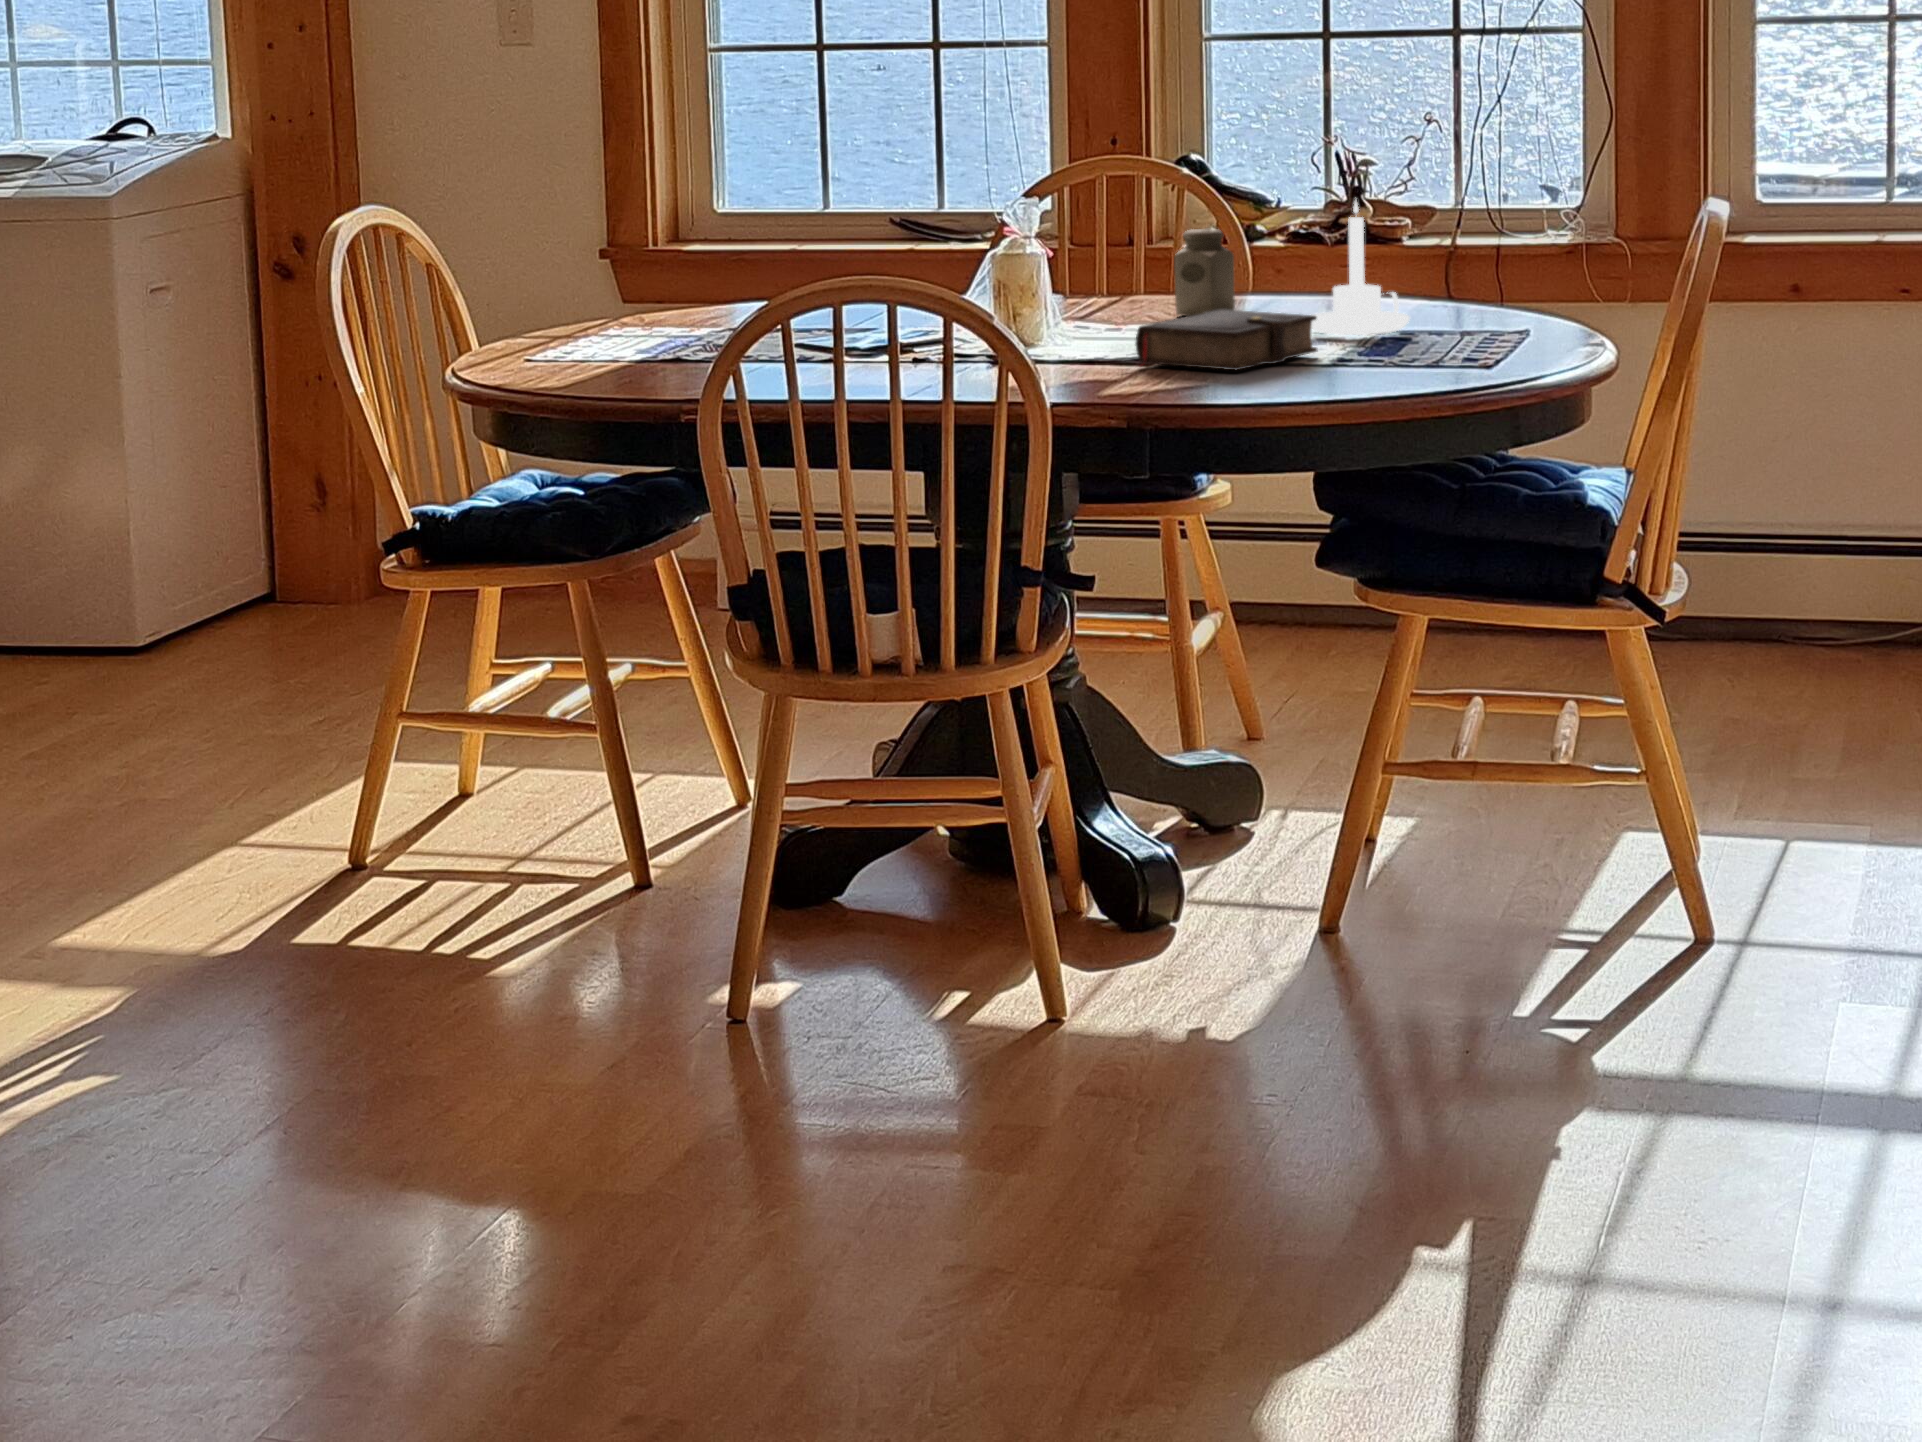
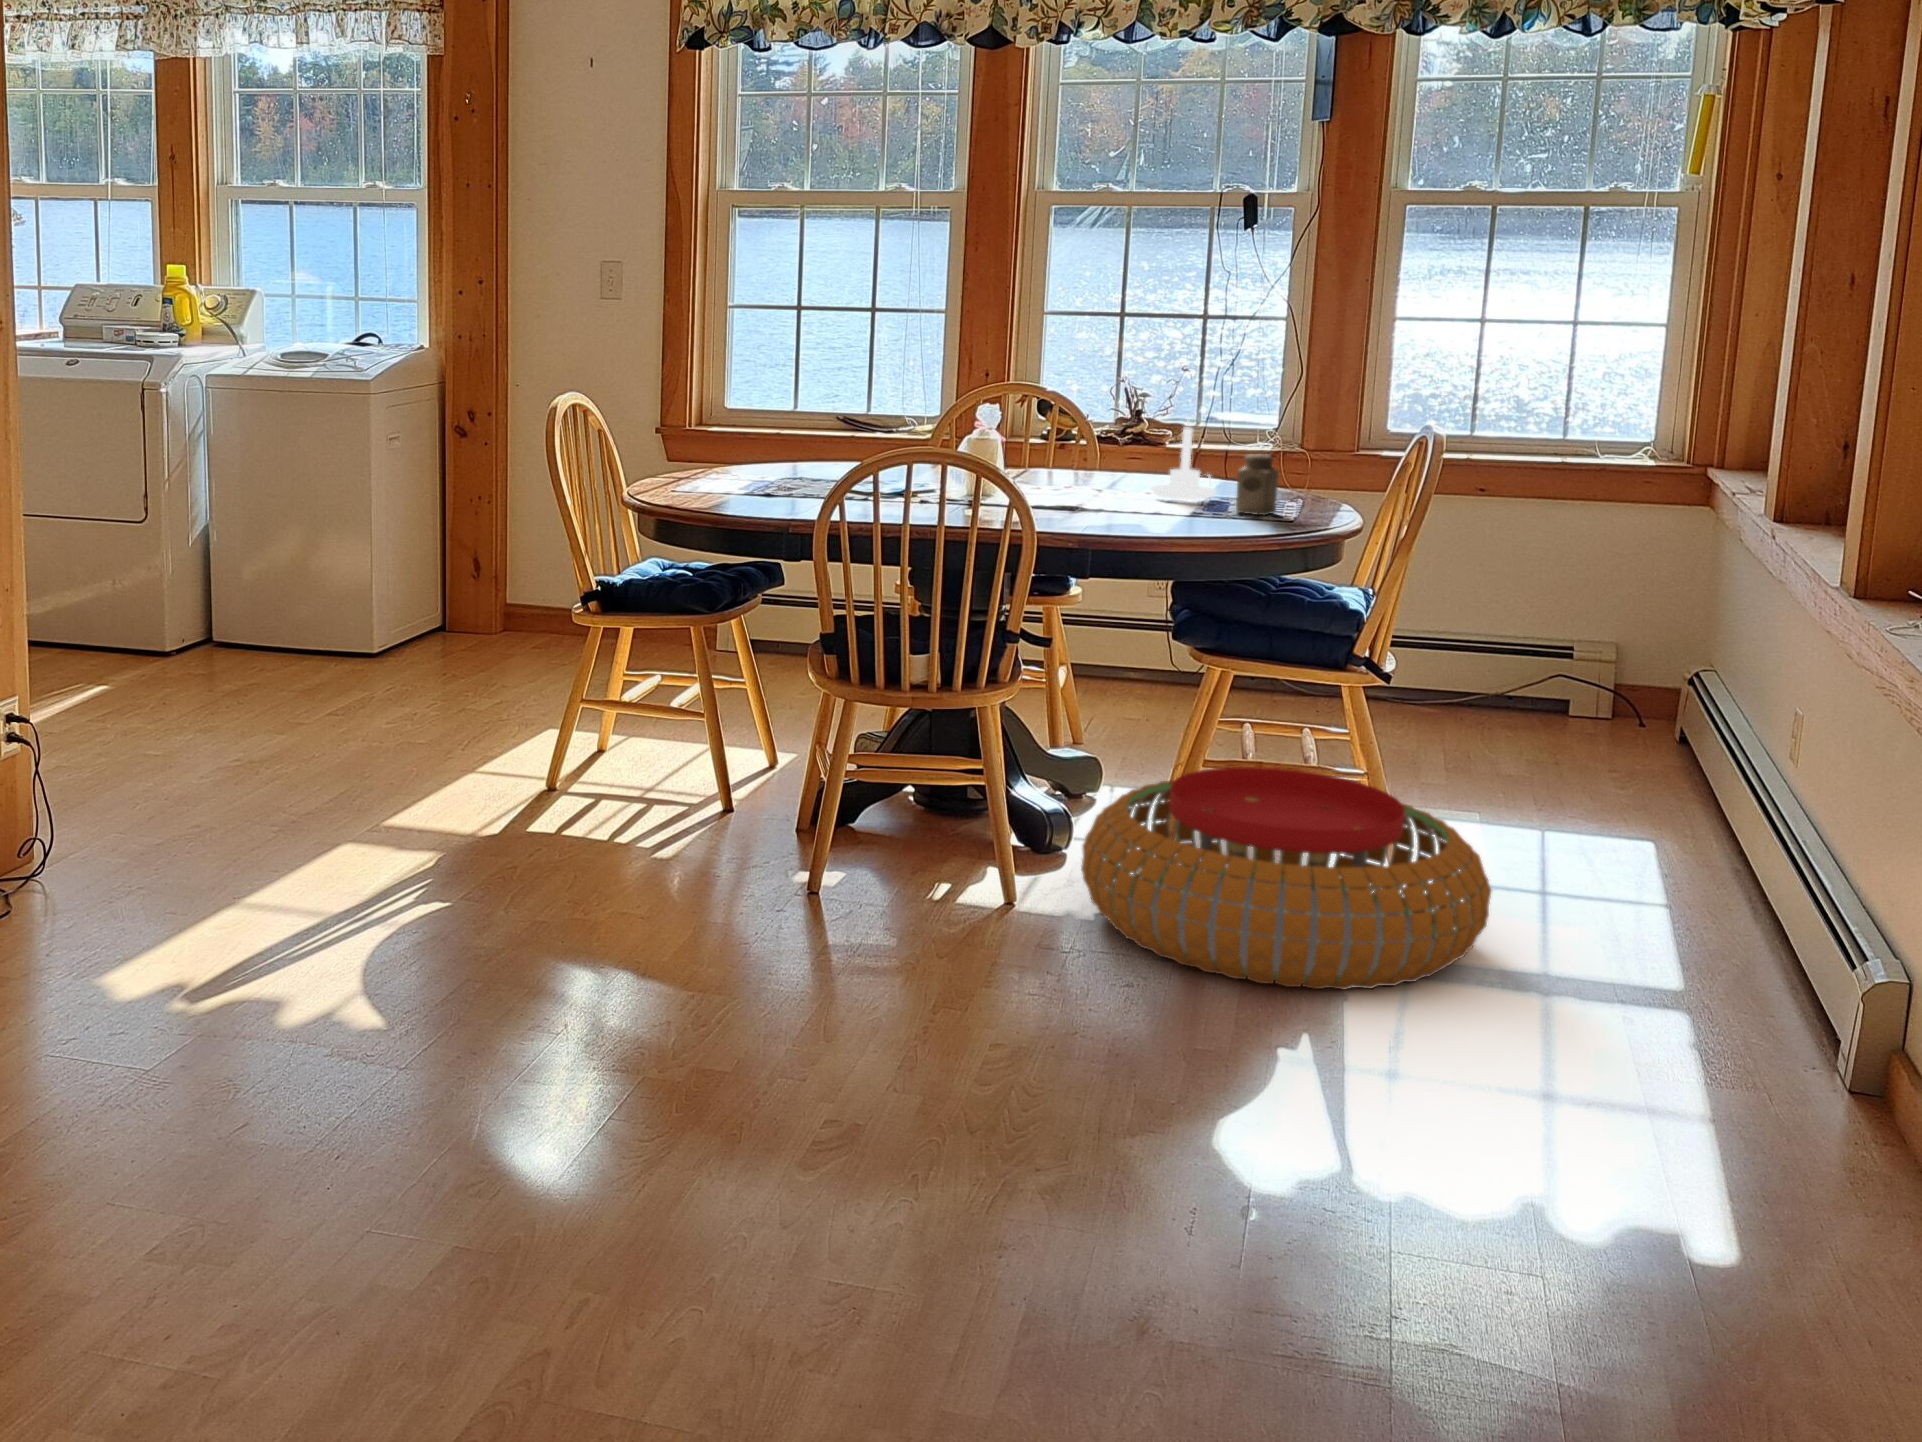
salt shaker: present [1174,229,1235,316] -> present [1236,454,1279,515]
book: present [1122,309,1317,371] -> none [1050,480,1171,517]
pouf: none [1163,776,1823,1152] -> present [1081,767,1491,990]

